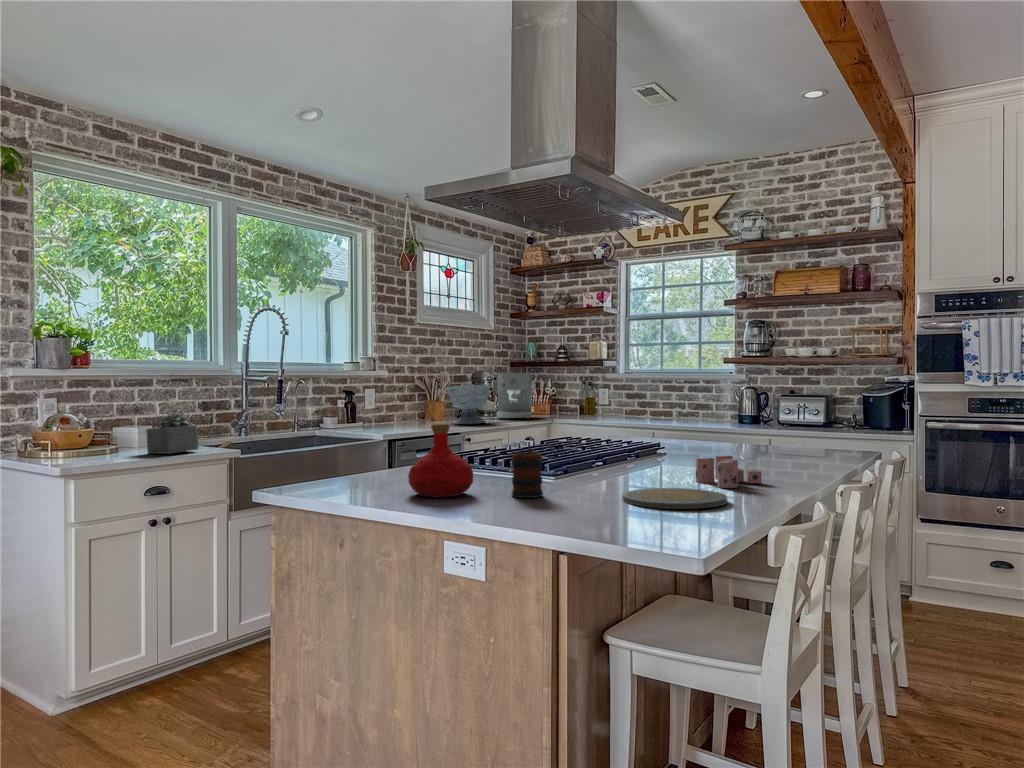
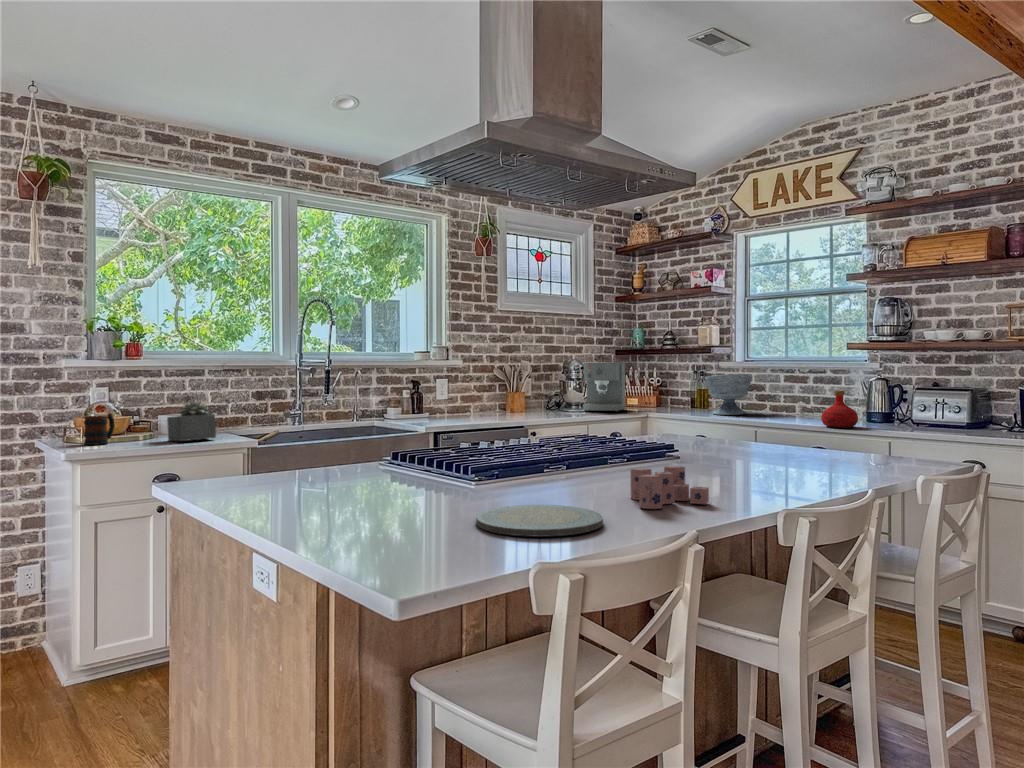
bowl: present [447,385,490,424] -> present [705,374,752,415]
bottle: present [408,424,473,497] -> present [821,391,858,428]
mug: present [512,448,543,498] -> present [84,413,115,445]

